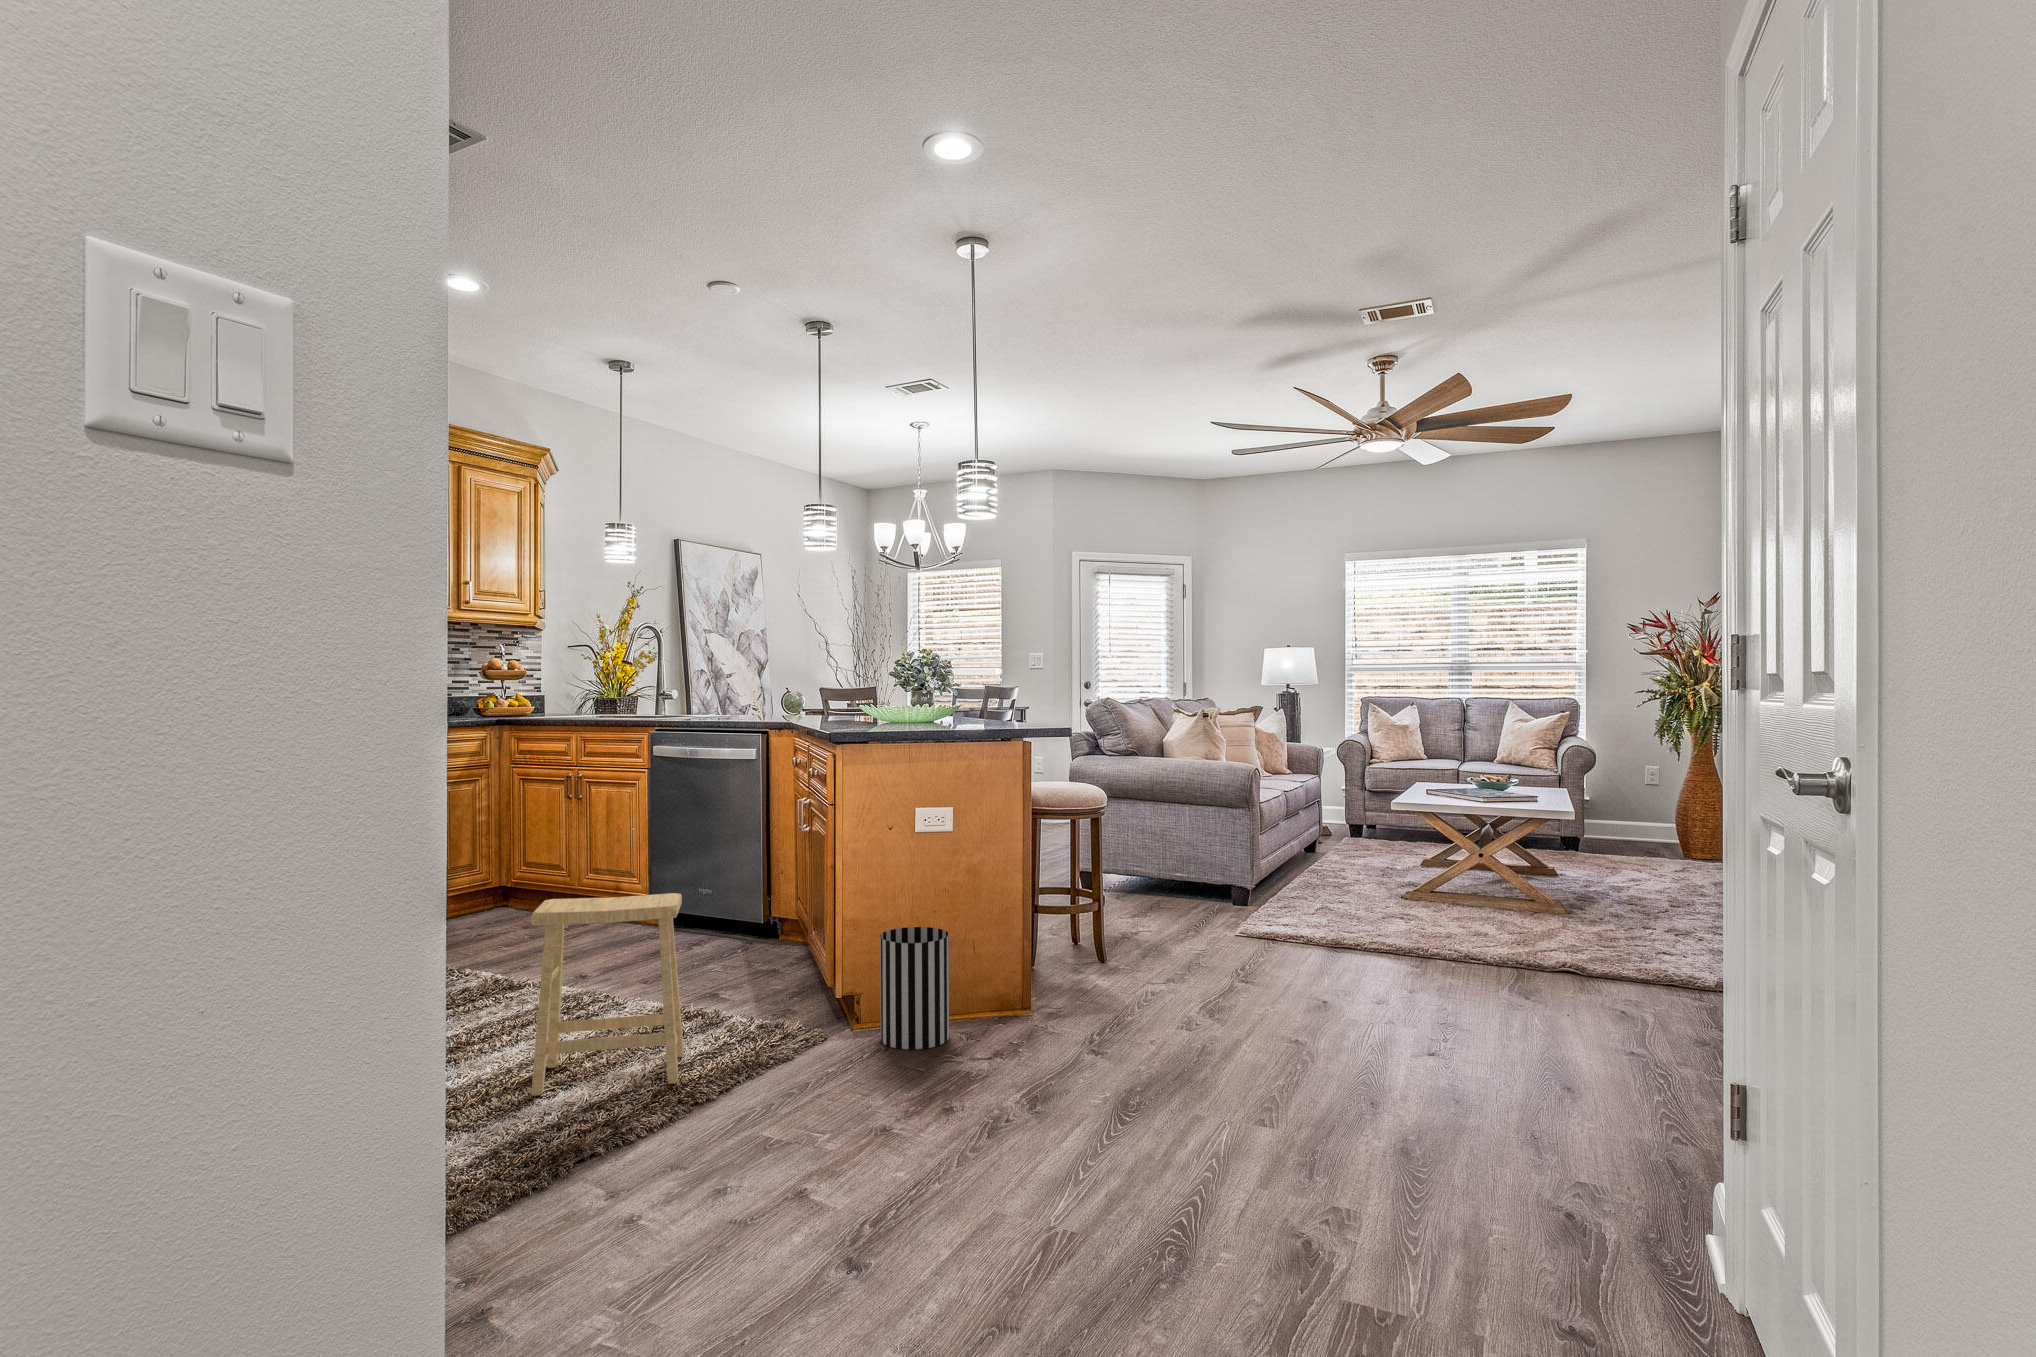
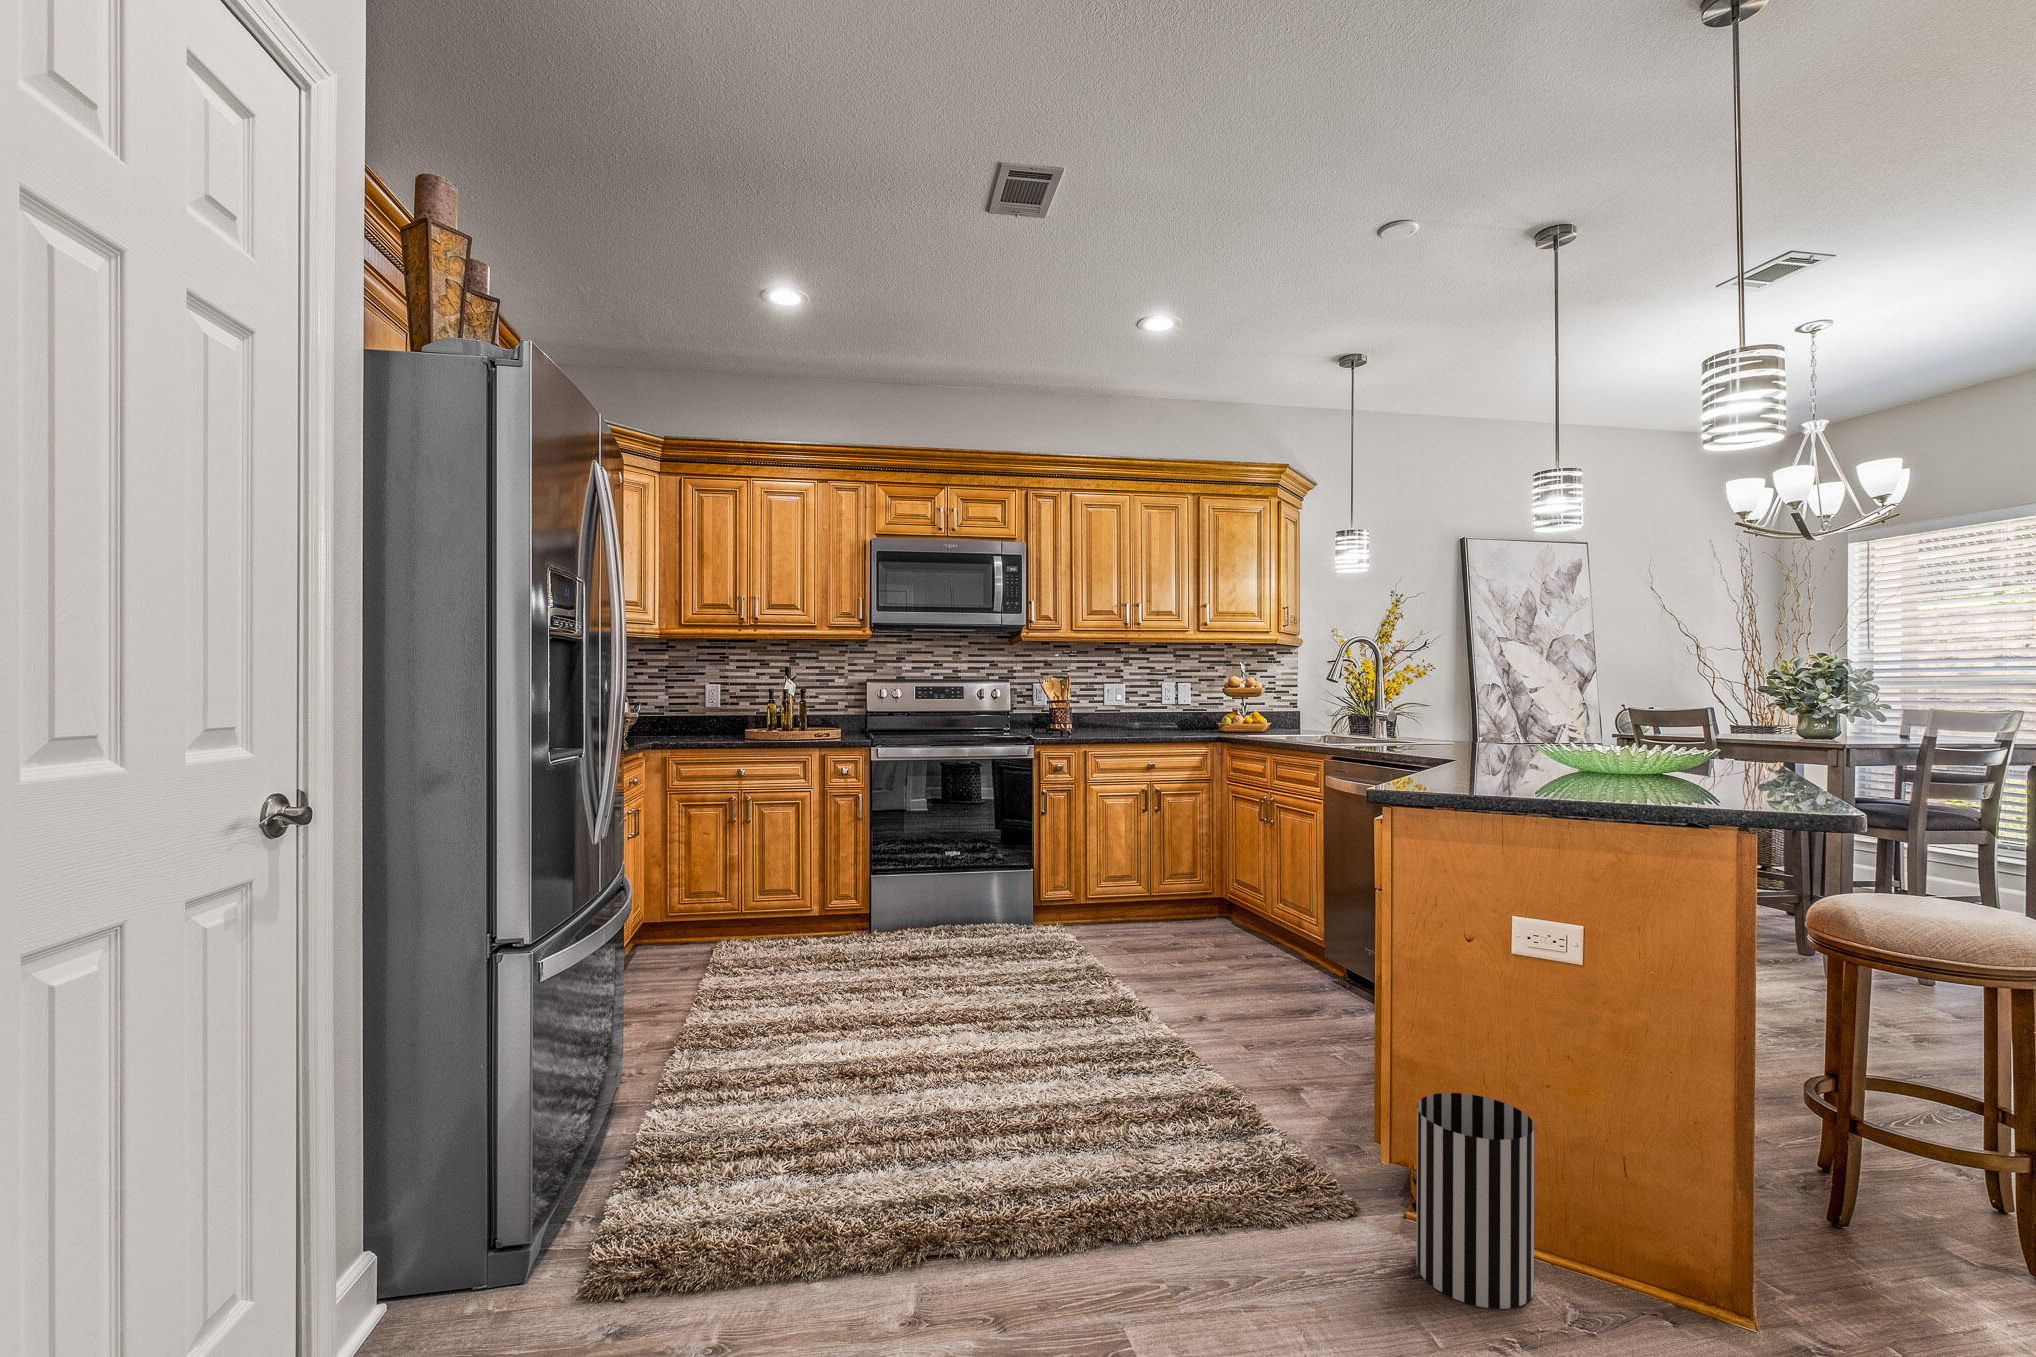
footstool: present [531,893,684,1096] -> none [992,943,1173,1204]

